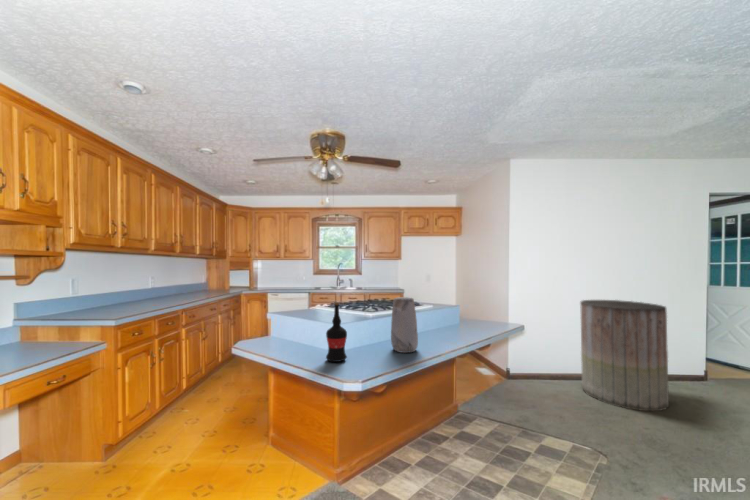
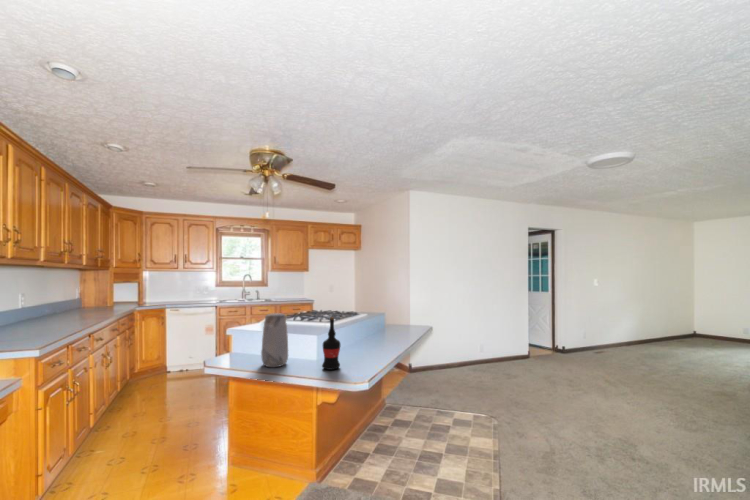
vase: present [391,297,418,353] -> present [261,313,288,367]
trash can: present [580,300,669,411] -> none [464,304,517,383]

